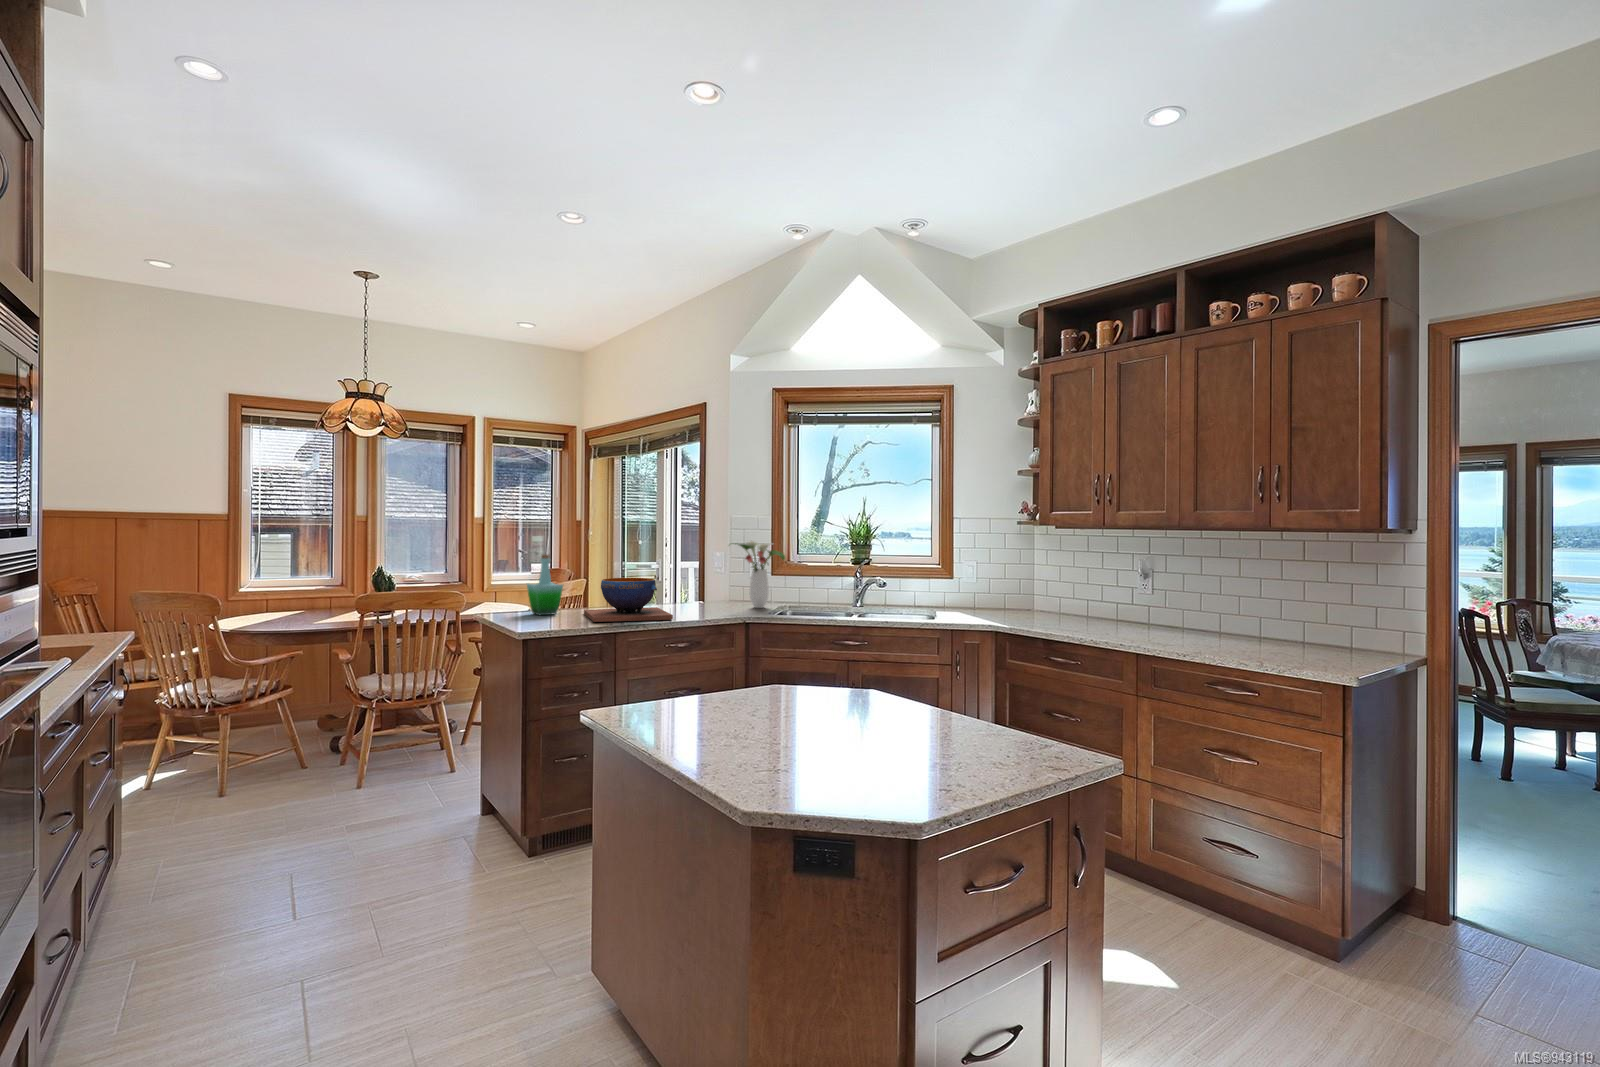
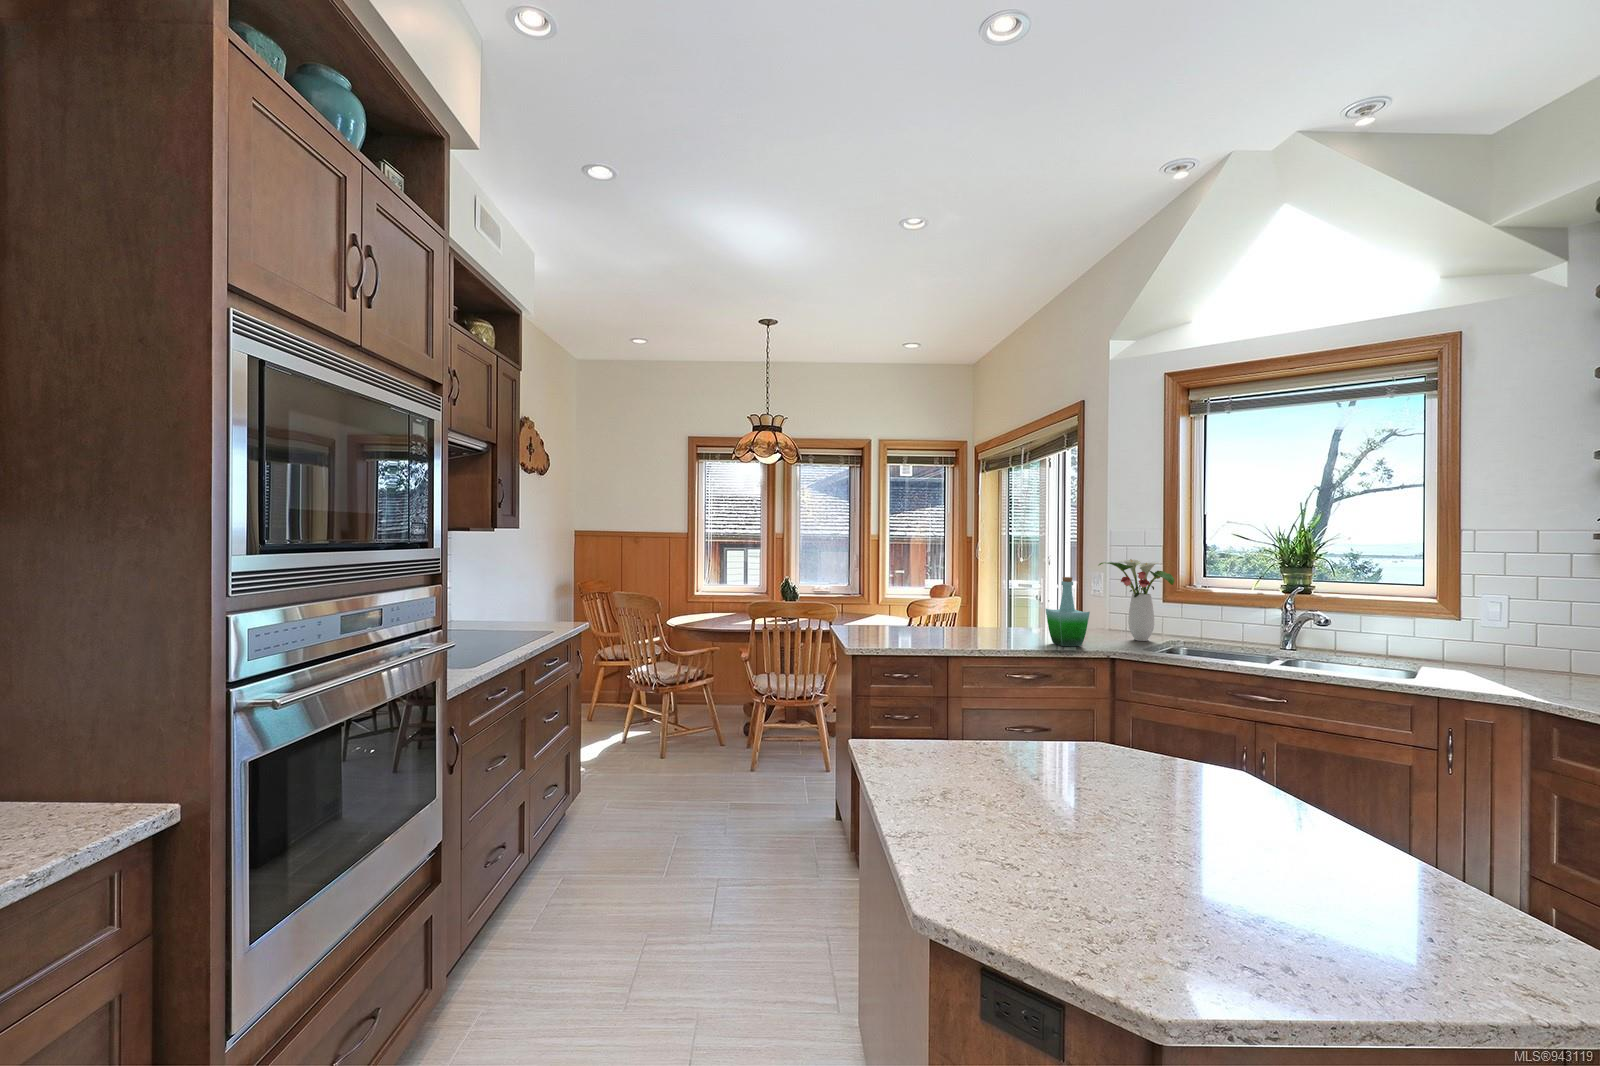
bottle: present [527,555,563,615] -> present [1046,577,1090,646]
decorative bowl: present [584,578,673,622] -> none [932,599,1022,650]

